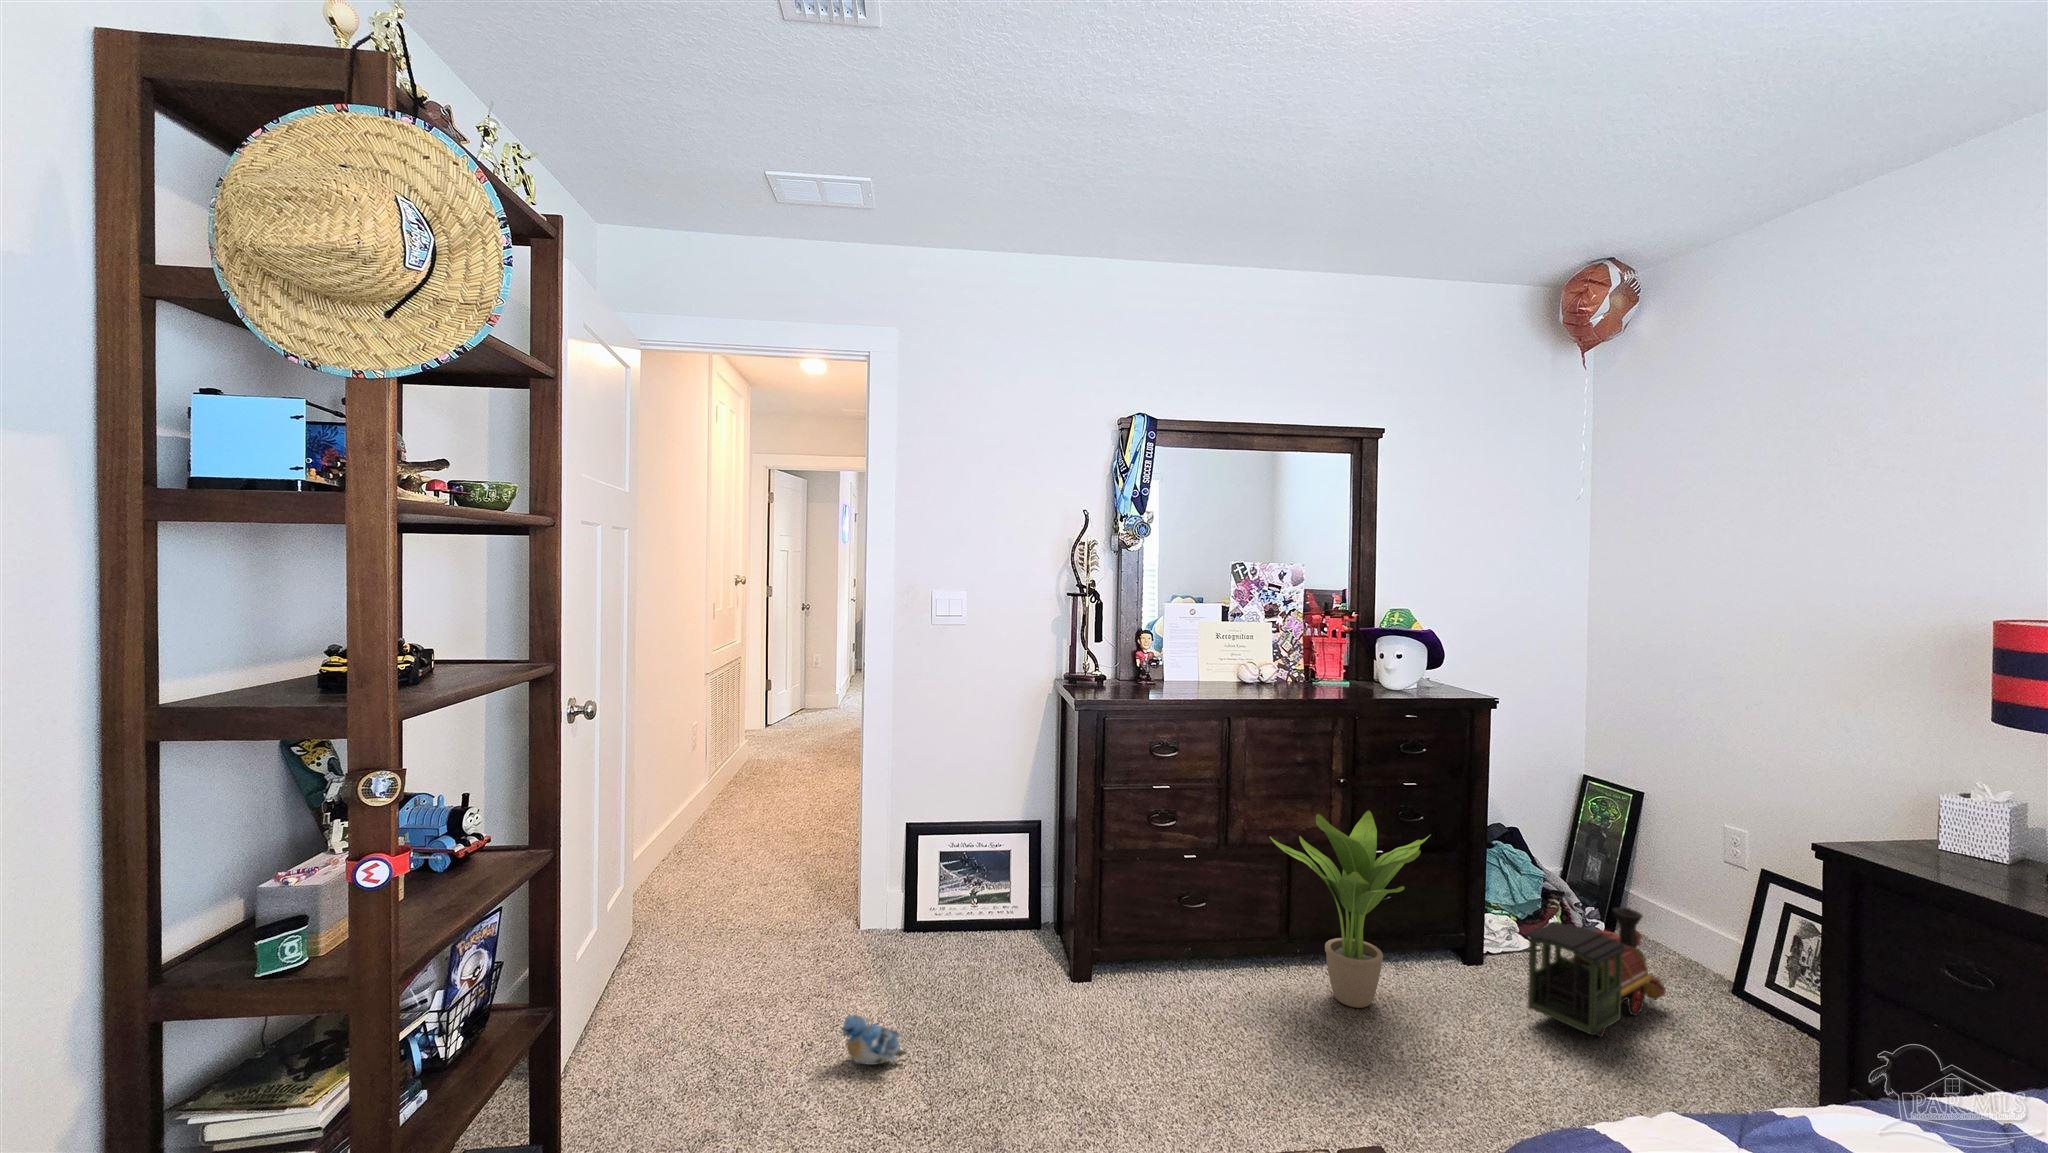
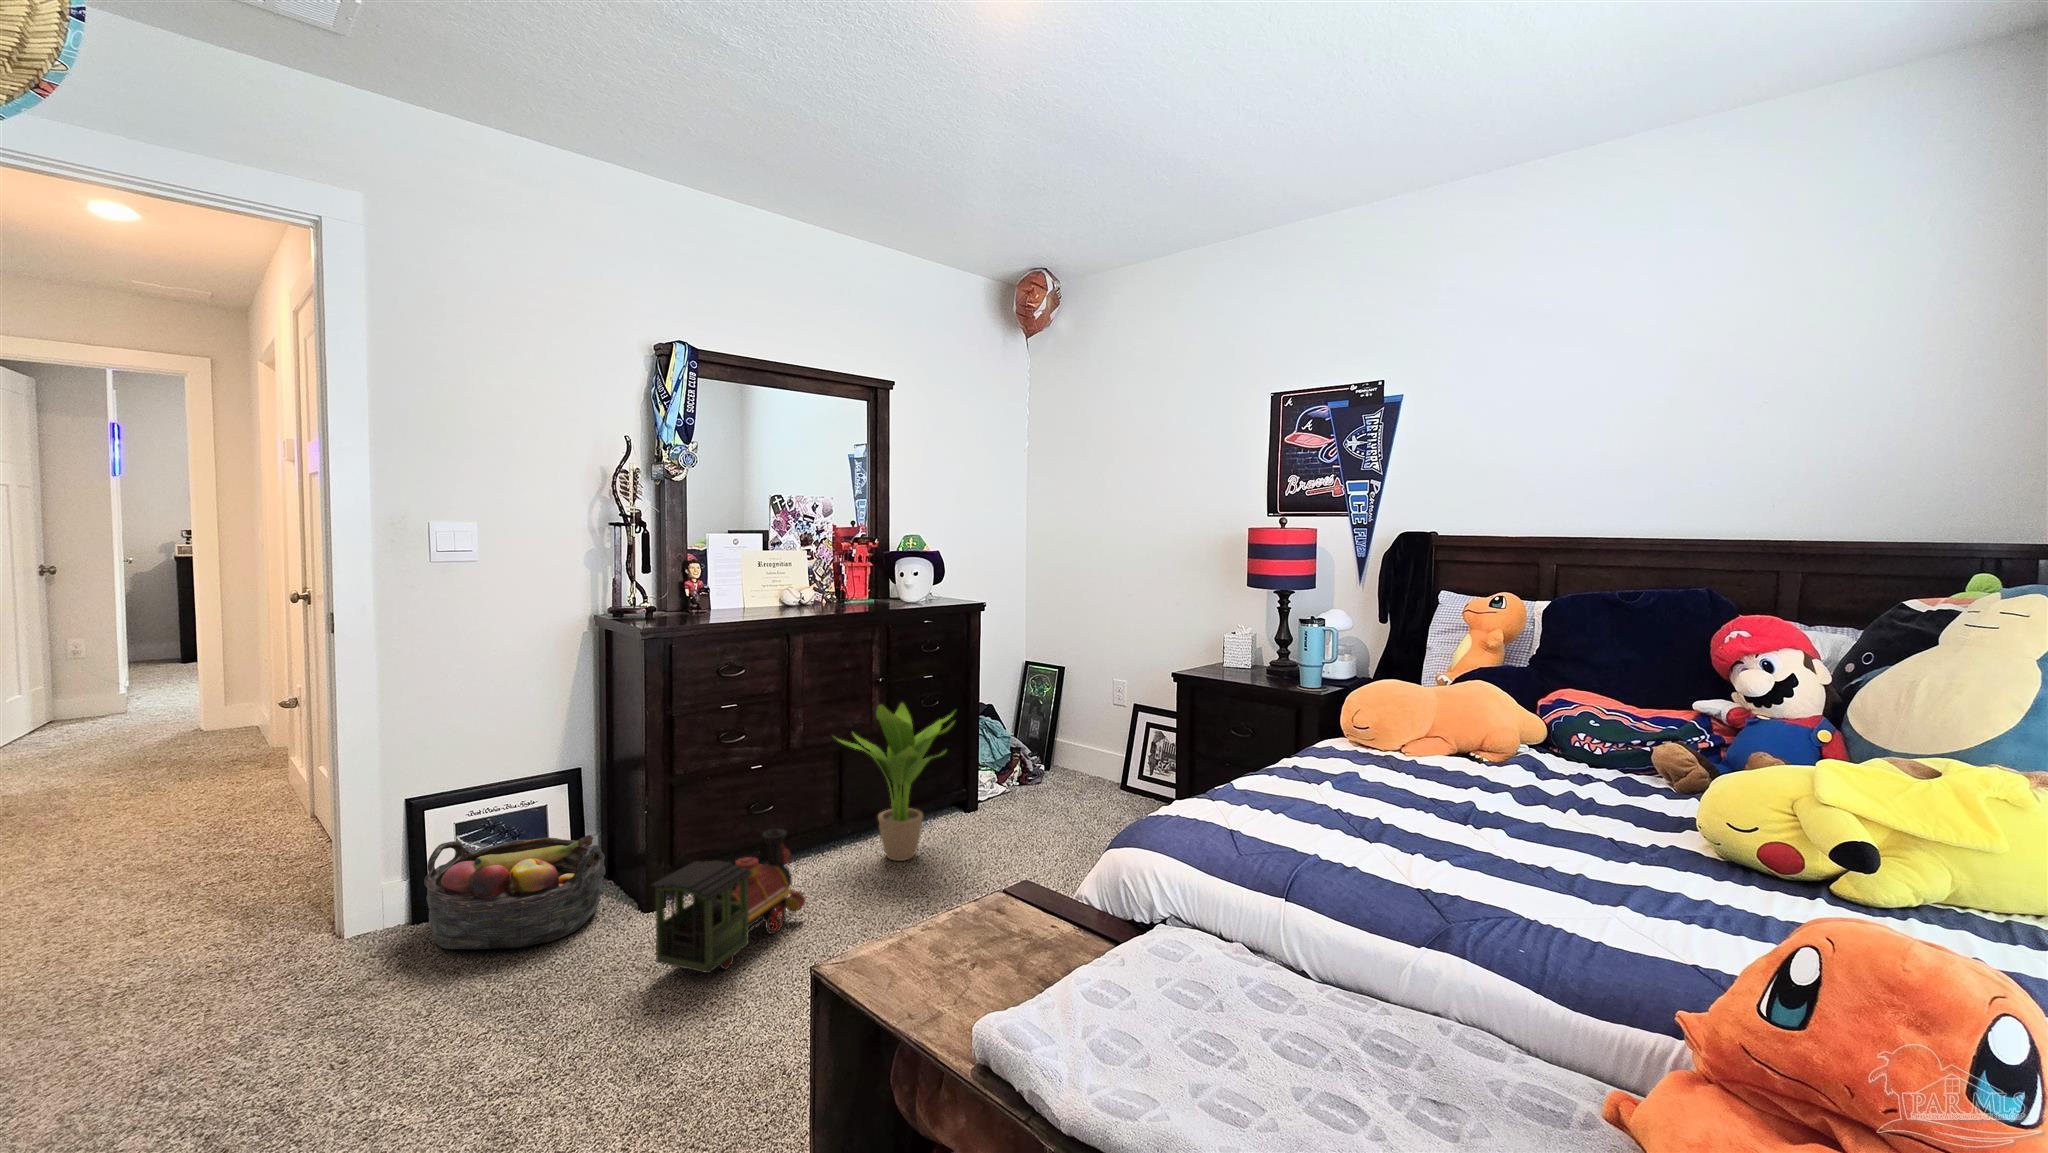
basket: none [900,868,1040,986] -> present [424,835,605,949]
toy train: present [1526,908,1666,1037] -> present [651,829,806,973]
plush toy: present [841,1015,906,1065] -> none [407,998,499,1049]

